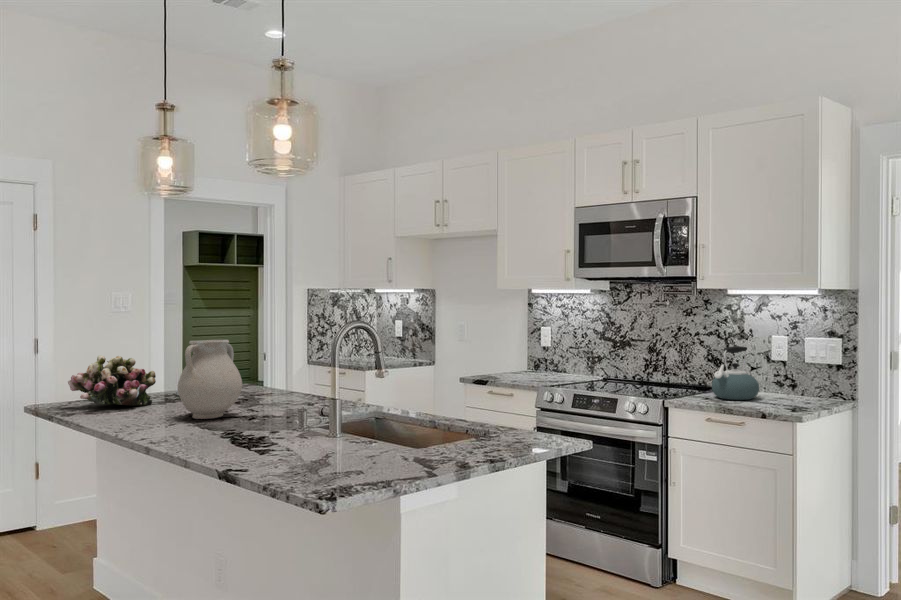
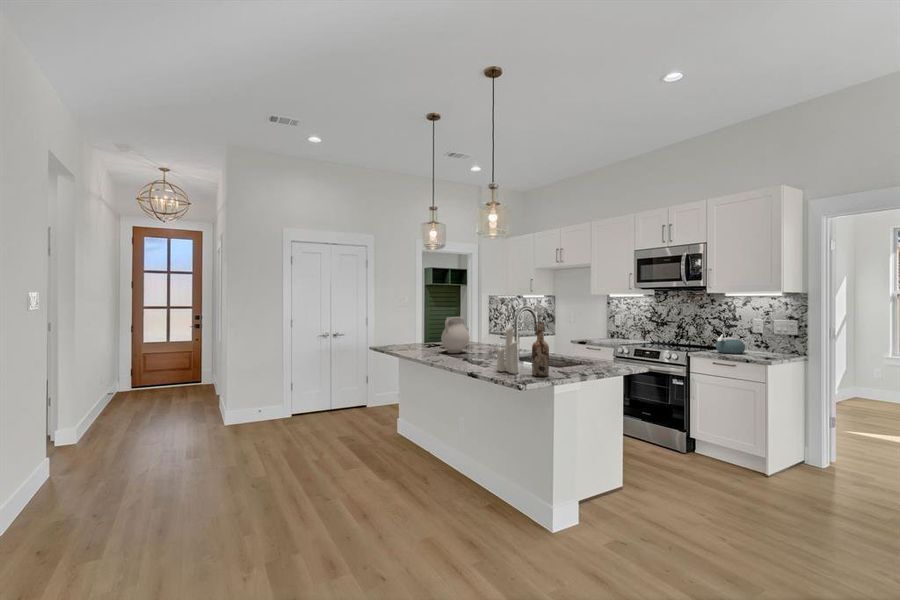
candle: none [278,349,327,473] -> present [497,327,519,374]
flower arrangement: present [68,355,156,405] -> none [391,324,428,348]
wine bottle: none [354,357,390,478] -> present [532,322,549,377]

